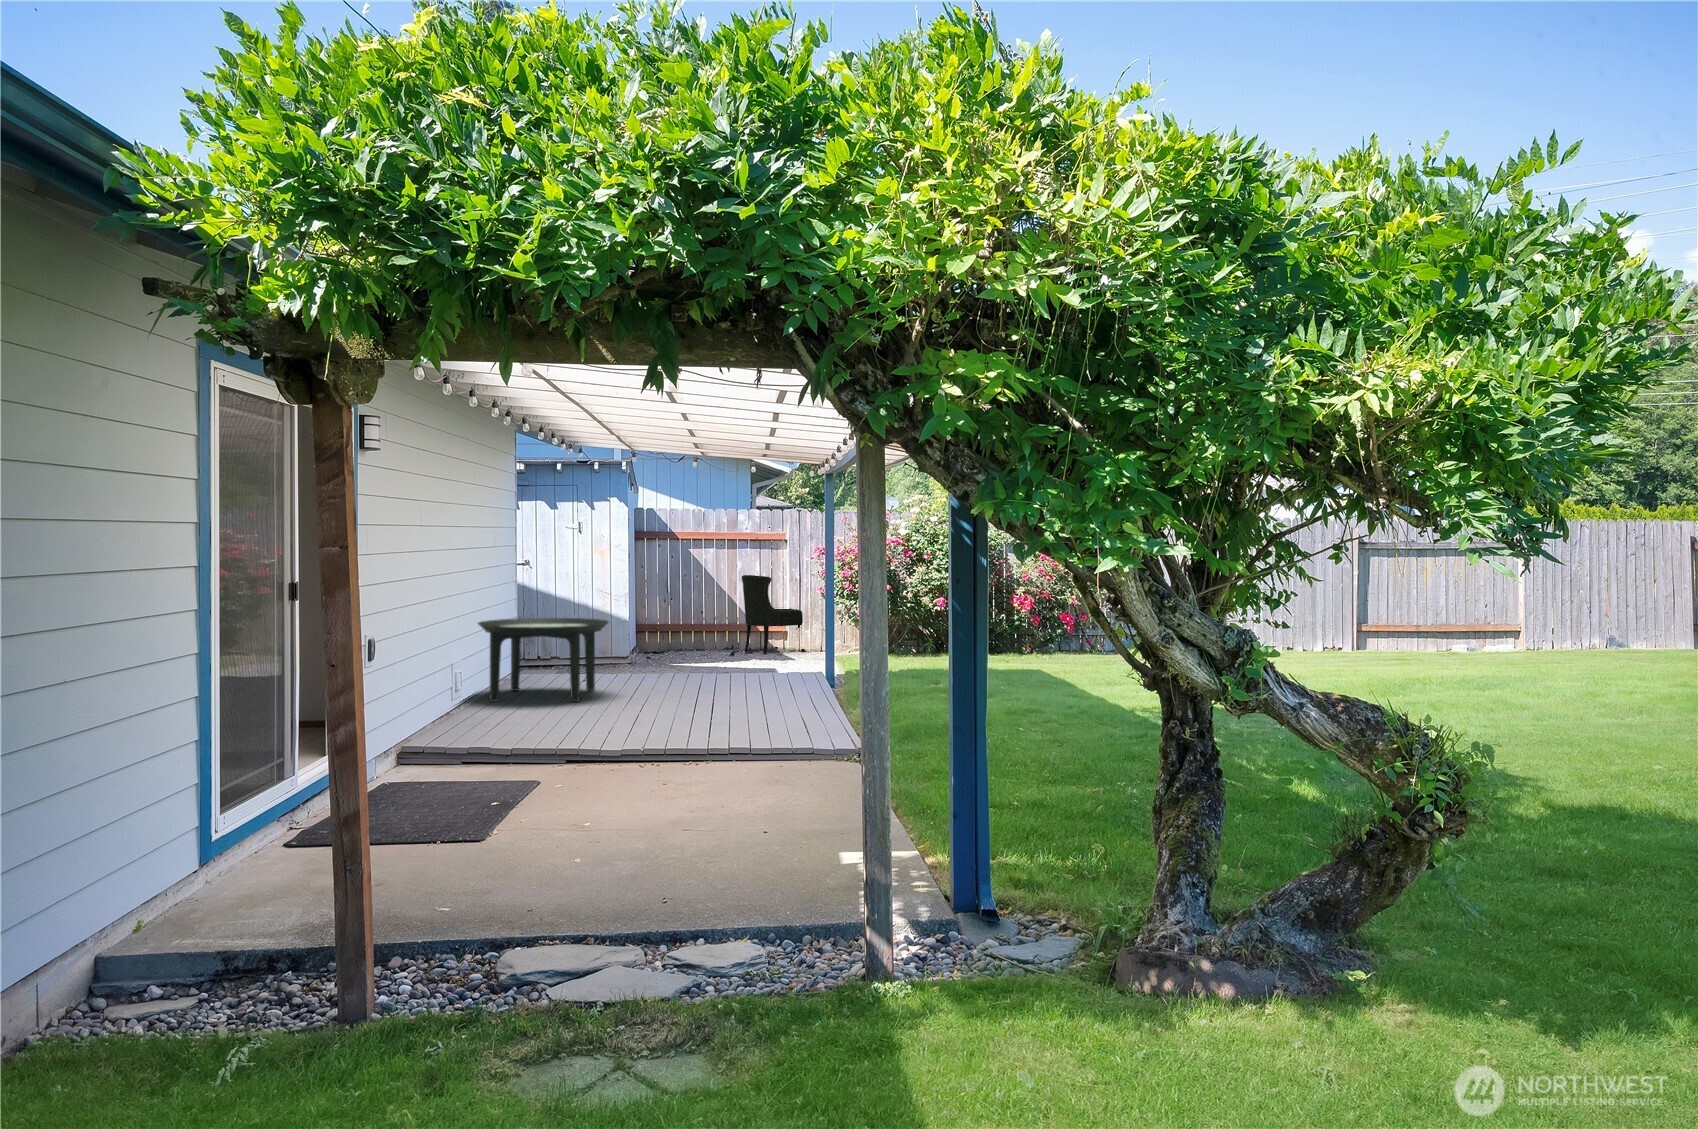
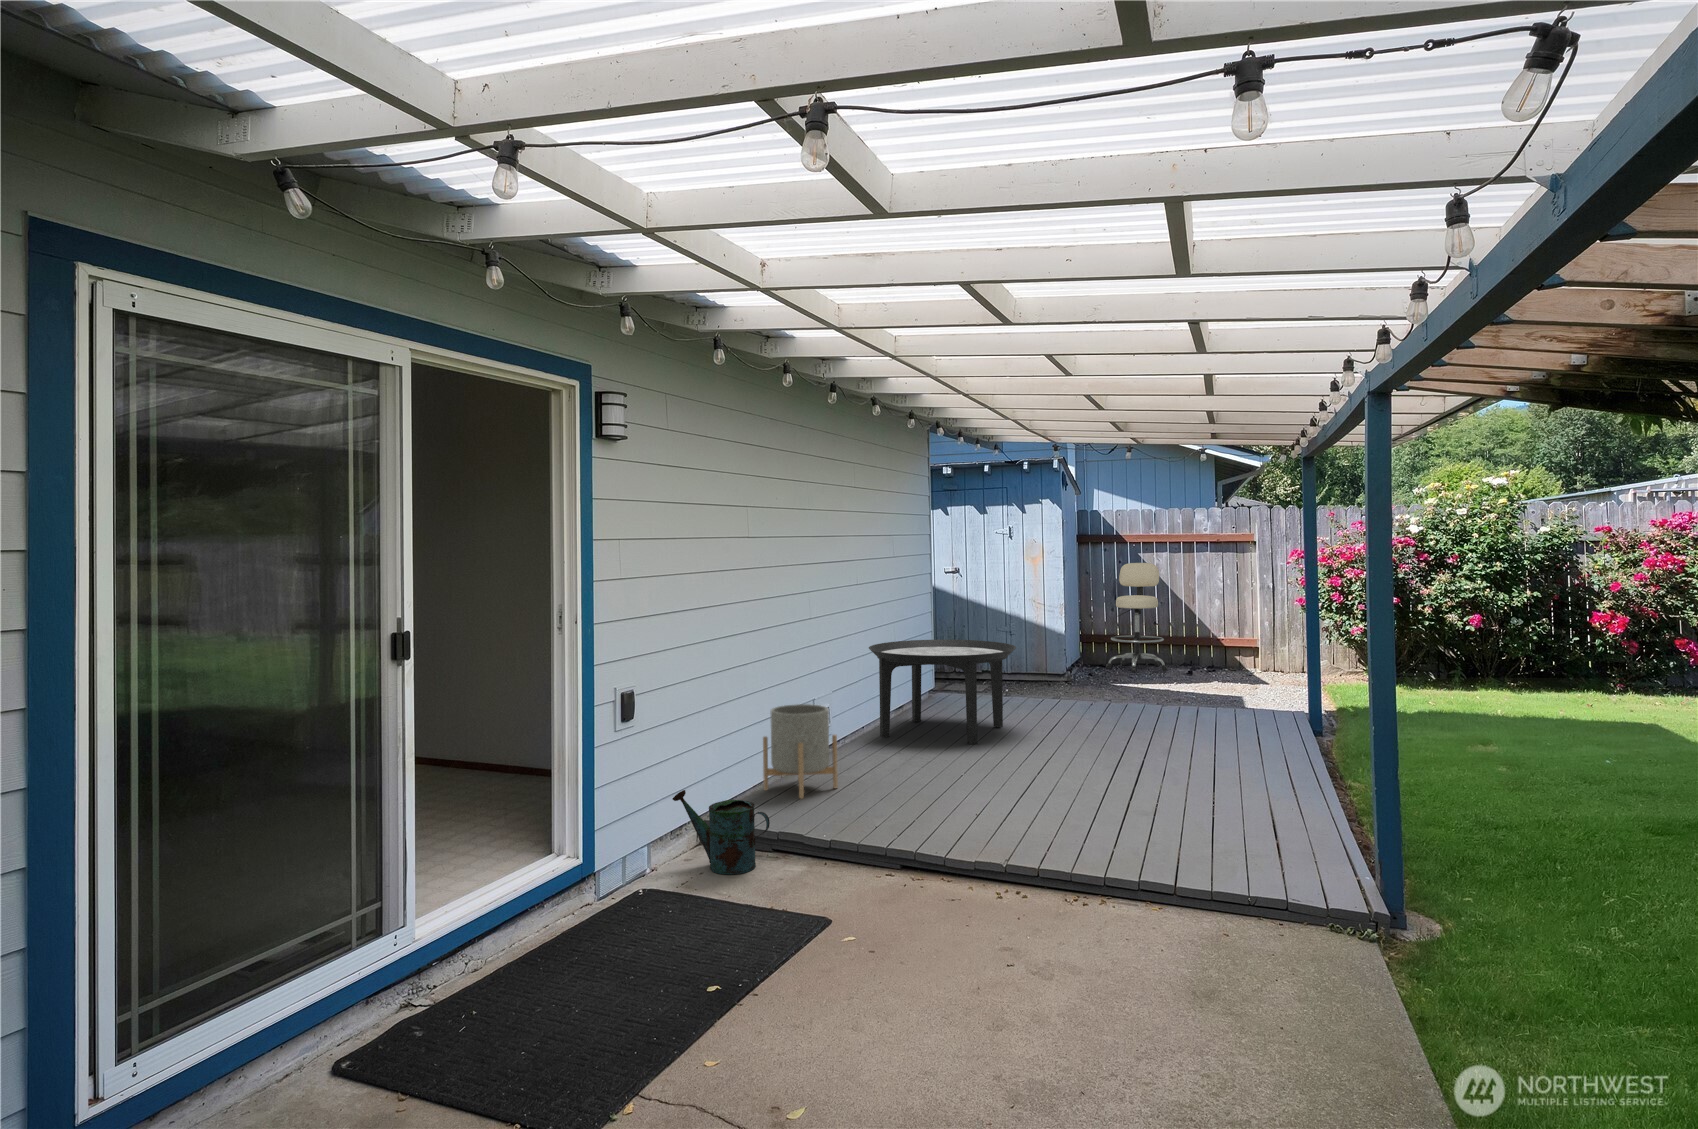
stool: none [661,558,714,654] -> present [1106,563,1167,672]
dining chair: present [742,575,805,655] -> none [1200,583,1281,678]
planter: none [416,663,482,738] -> present [763,704,838,799]
watering can: none [369,723,459,785] -> present [673,790,770,875]

